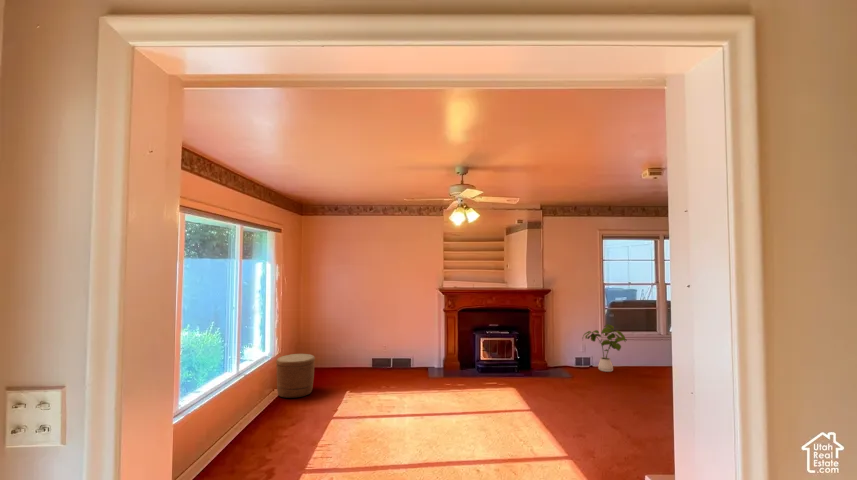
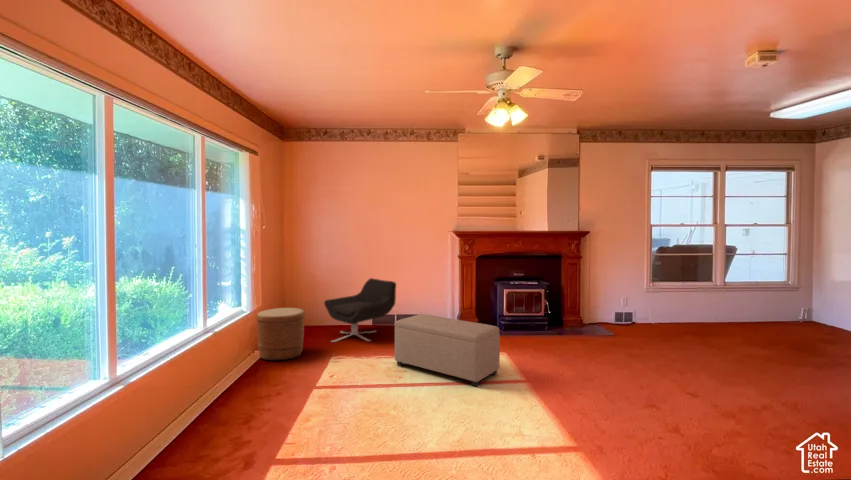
house plant: present [583,325,626,372] -> none [624,273,681,328]
lounge chair: none [332,328,391,382] -> present [324,278,396,342]
ottoman: none [386,360,468,421] -> present [395,314,500,386]

